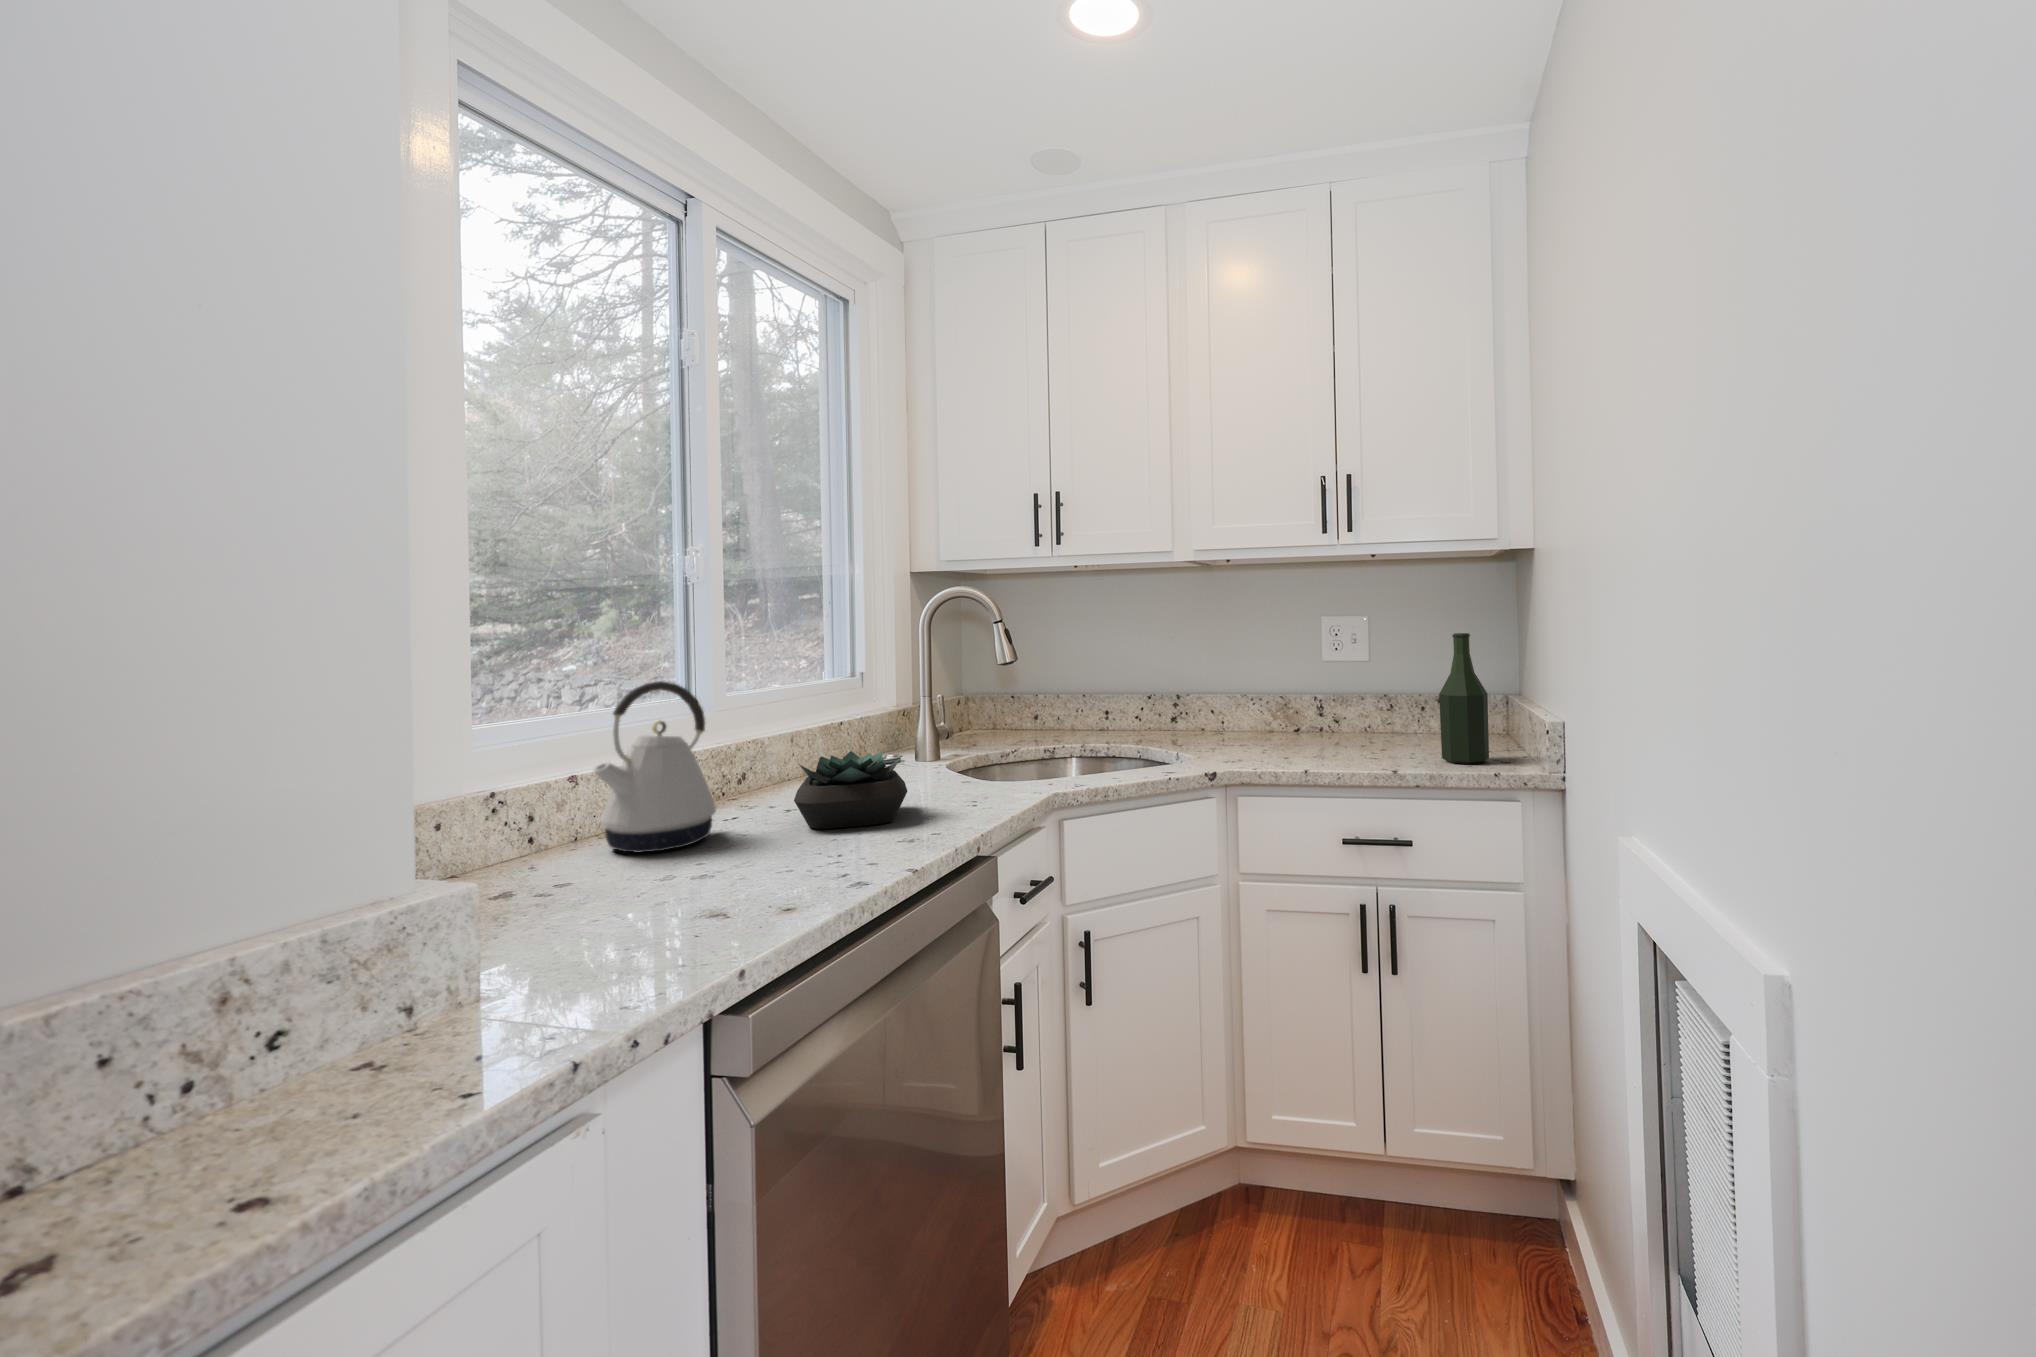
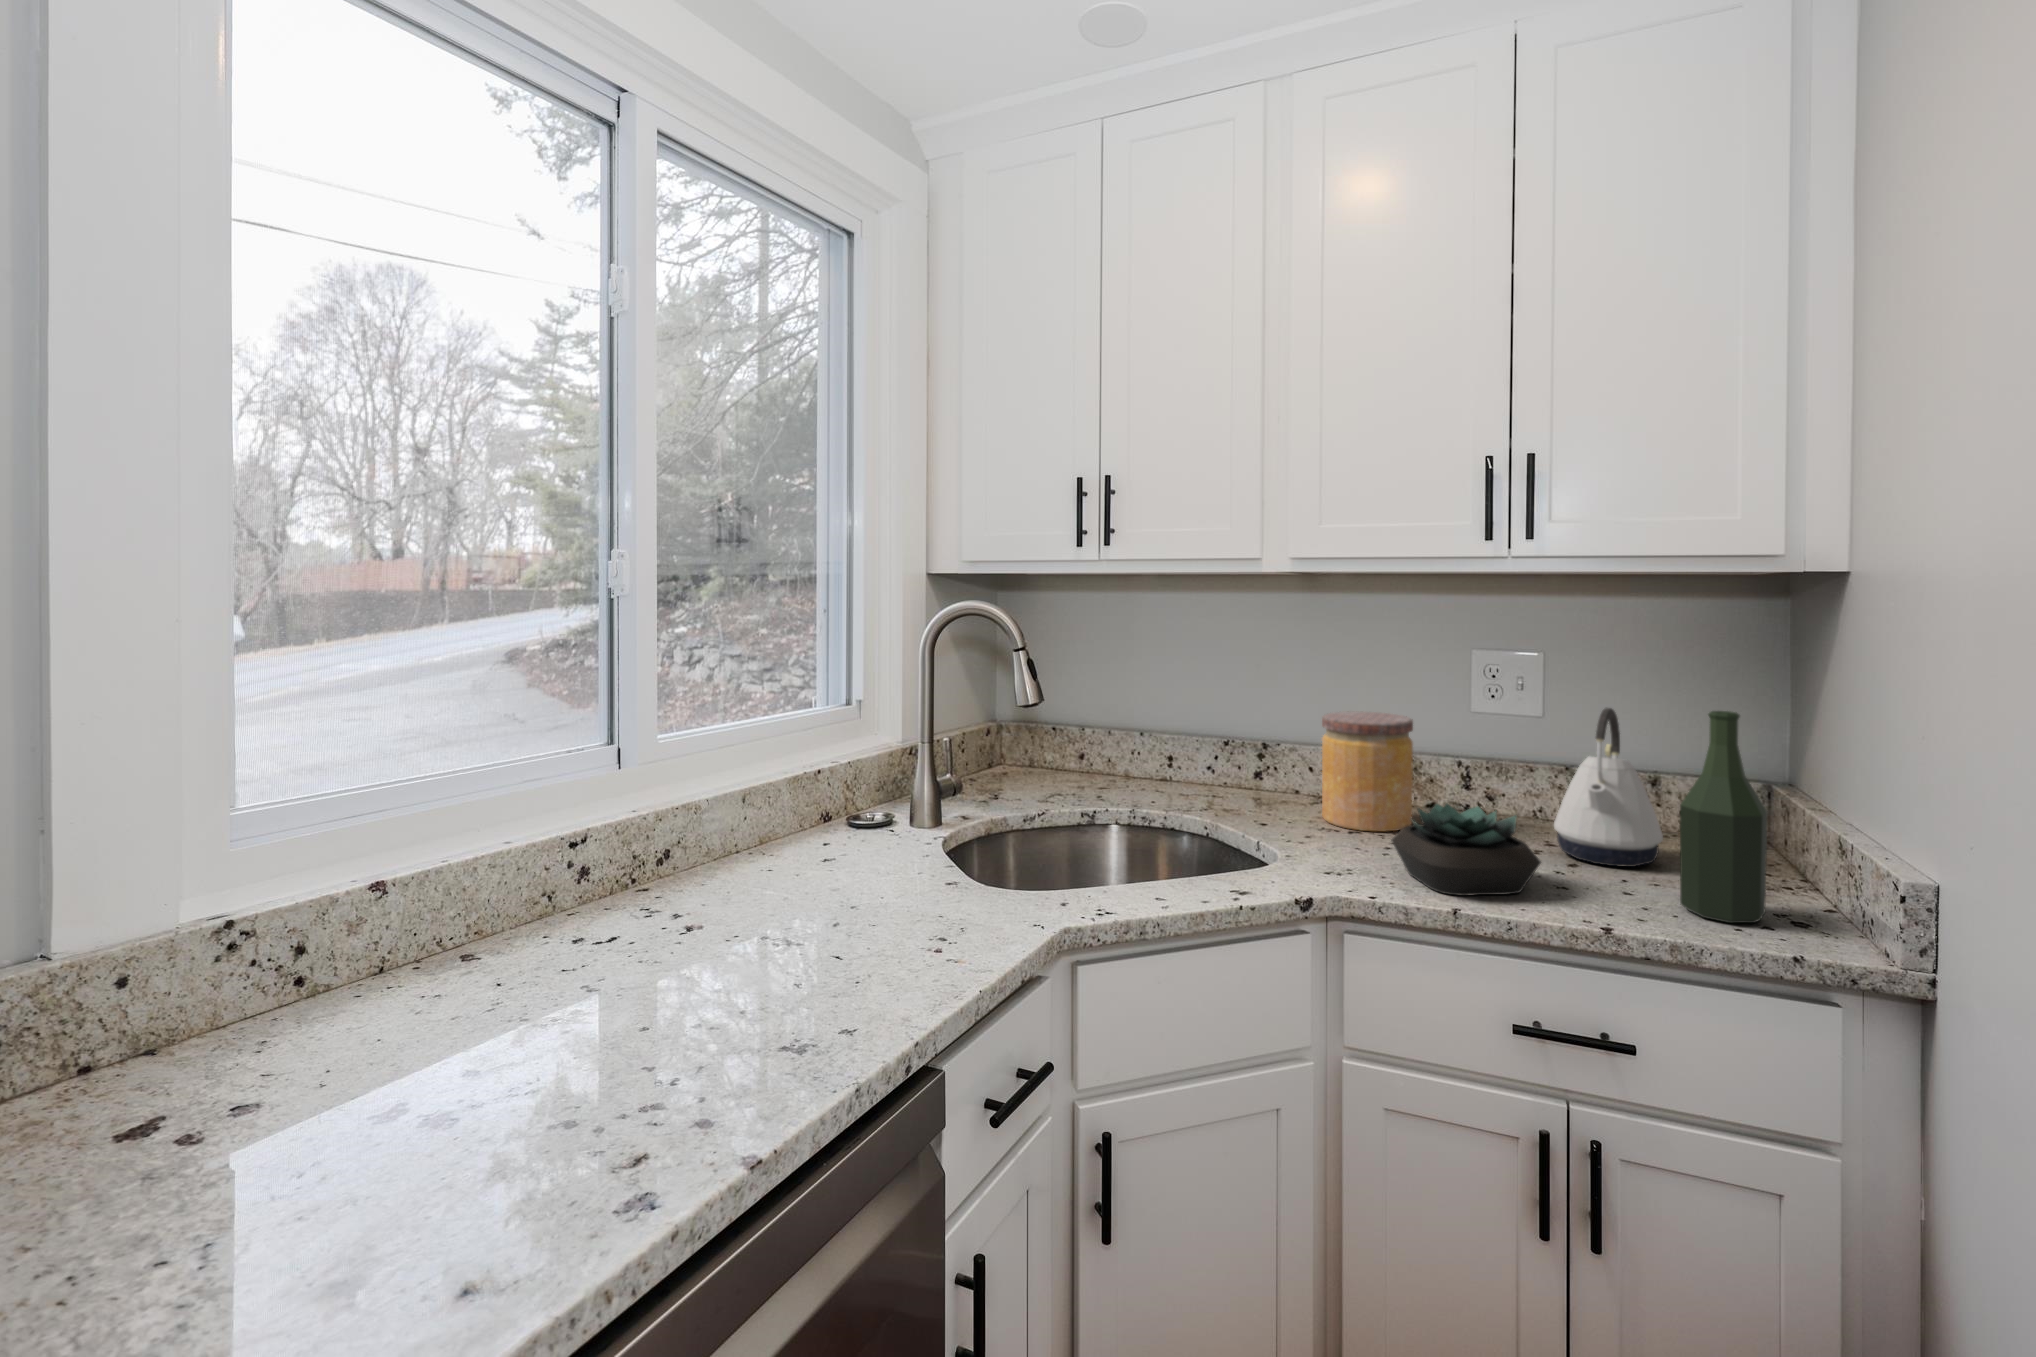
jar: none [1216,662,1281,744] -> present [1322,711,1413,831]
kettle: present [593,681,716,852] -> present [1554,708,1663,867]
succulent plant: present [794,751,907,829] -> present [1392,804,1541,896]

